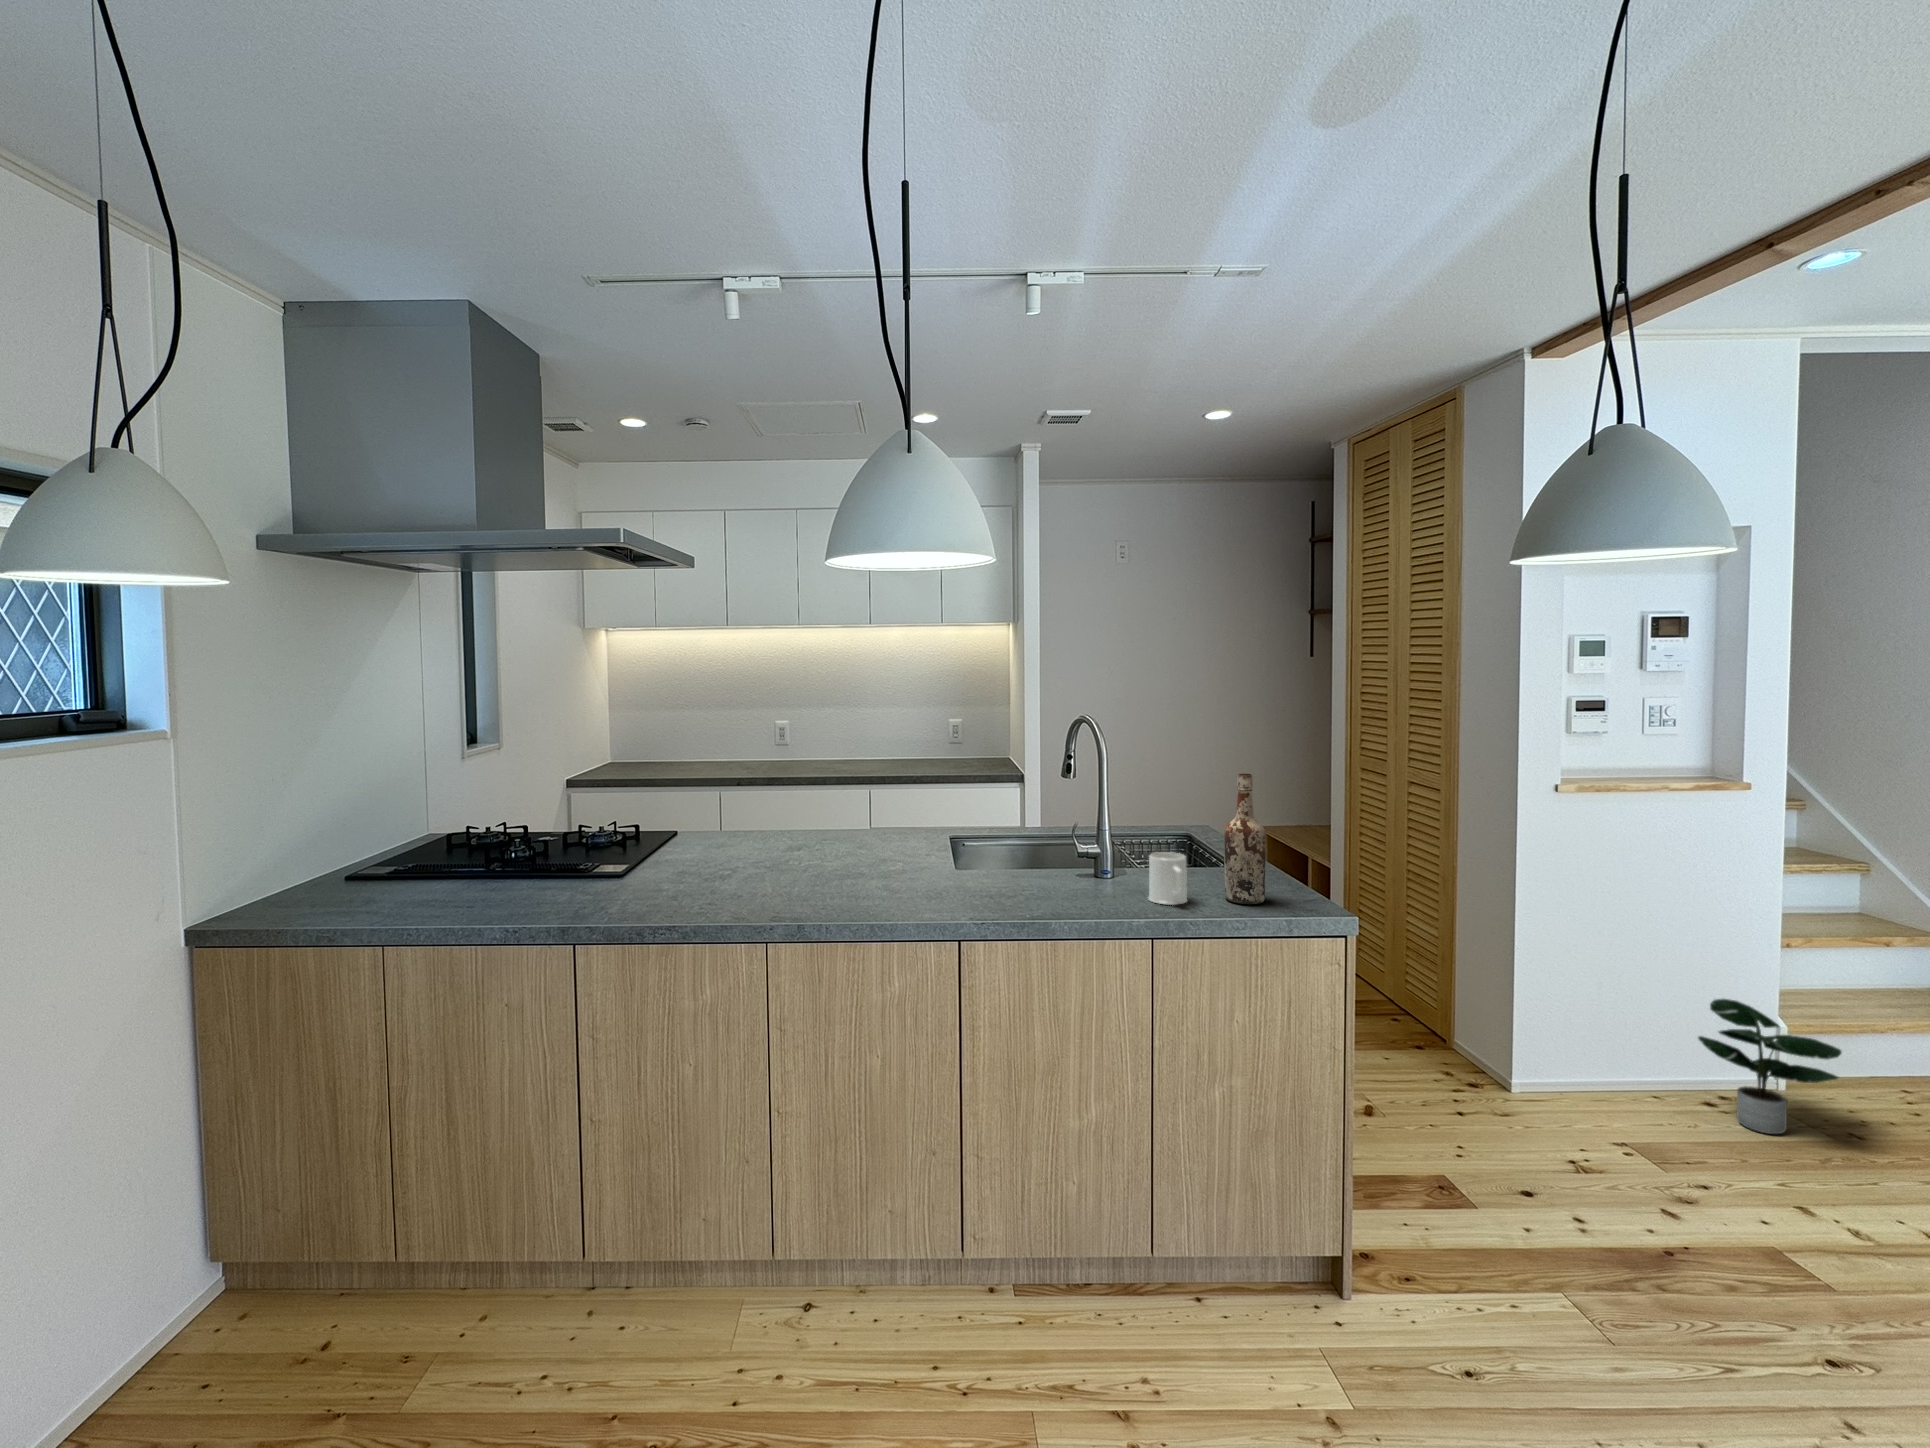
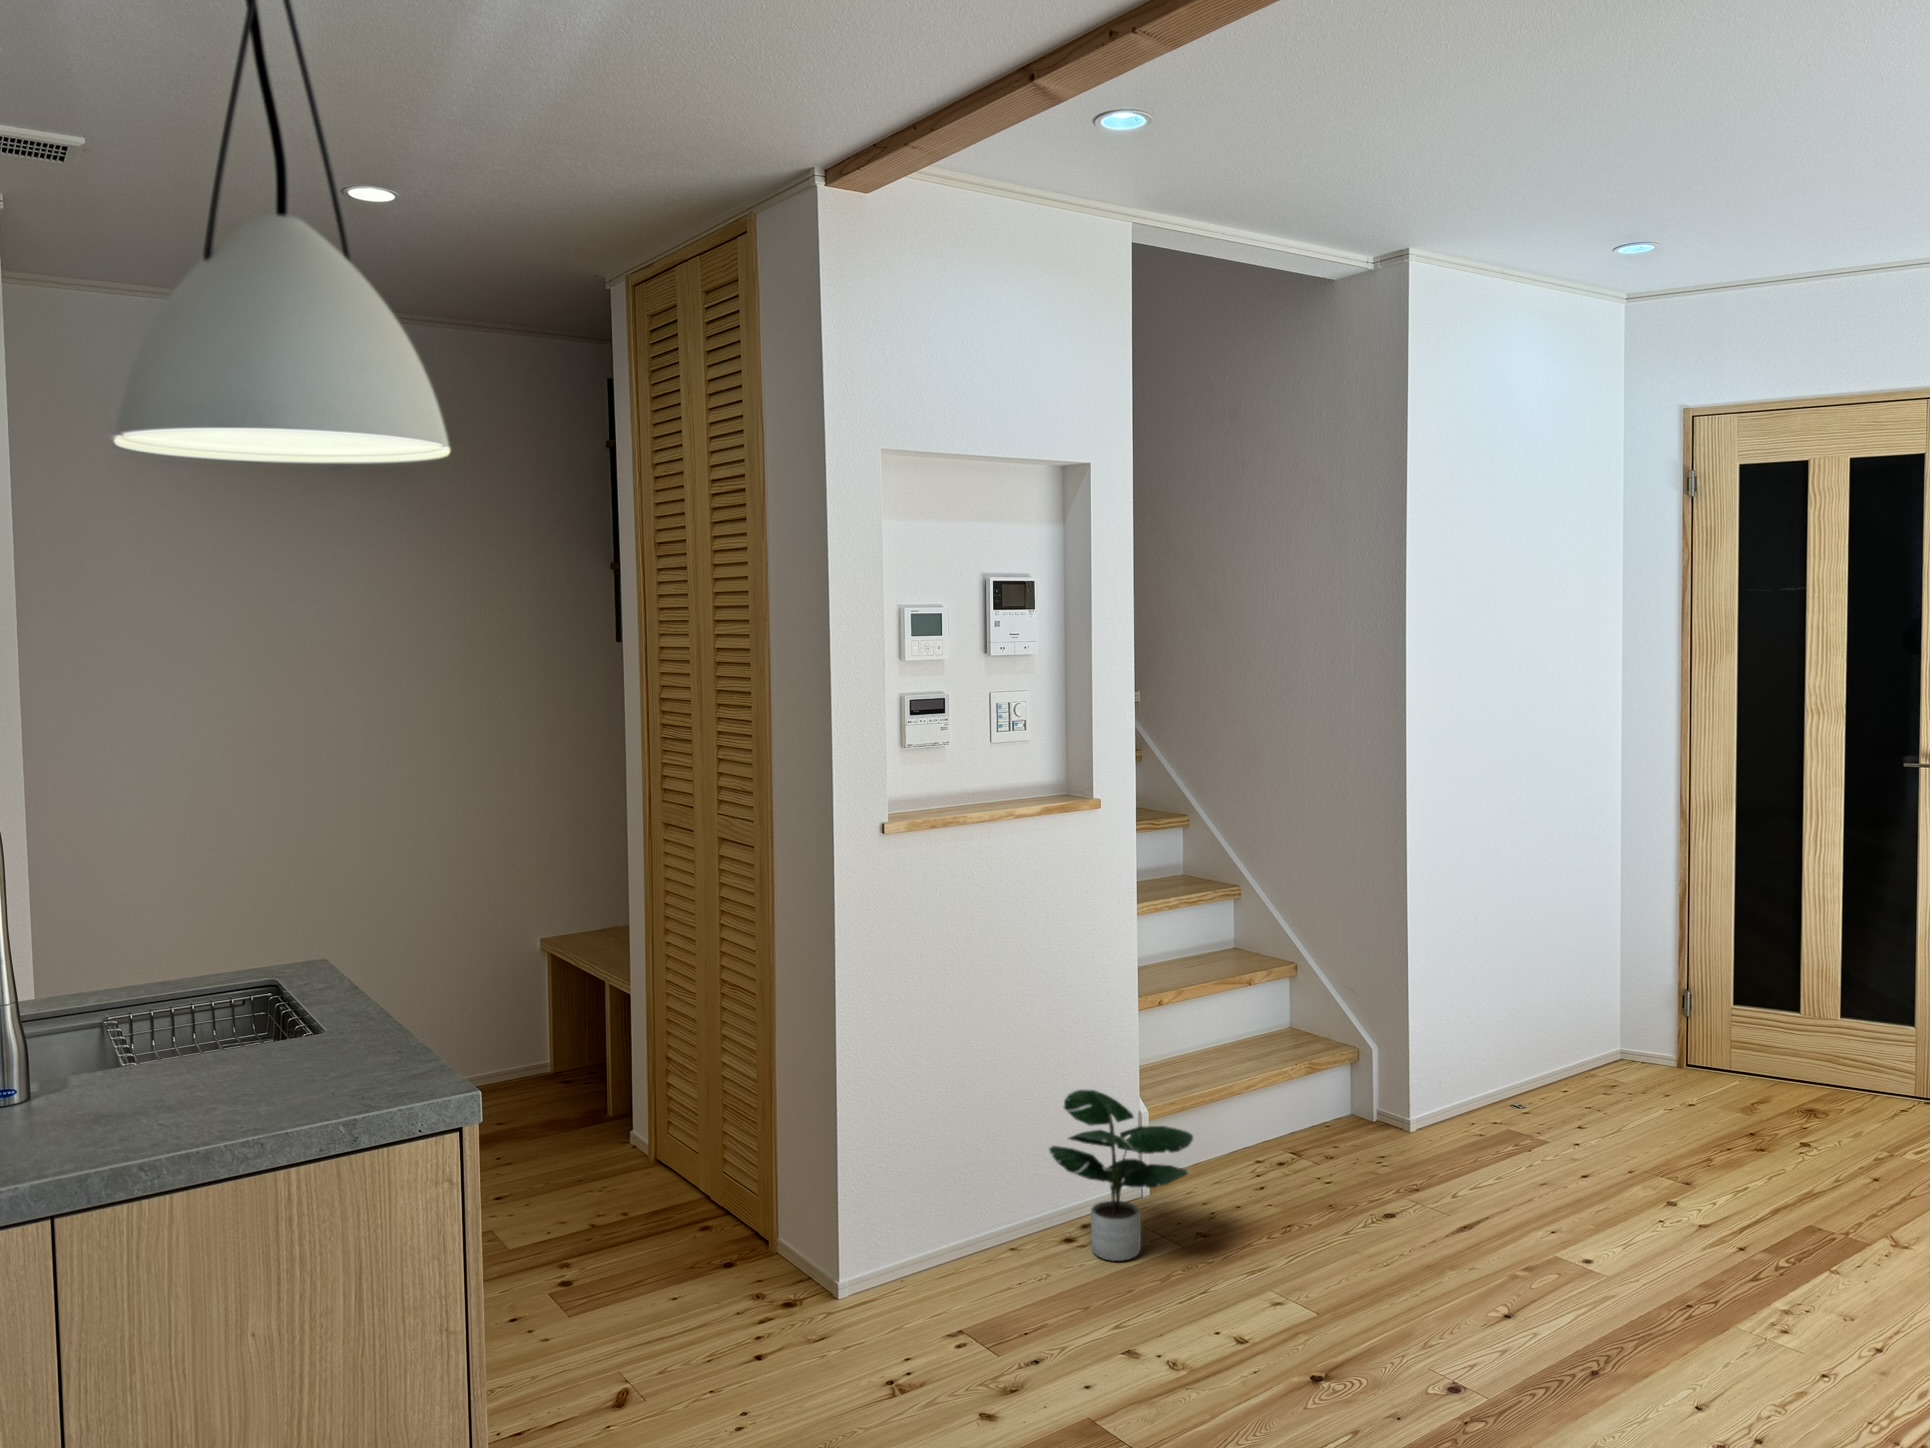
wine bottle: present [1224,774,1266,904] -> none [245,853,326,1095]
mug: present [1149,852,1187,905] -> none [79,1014,166,1121]

